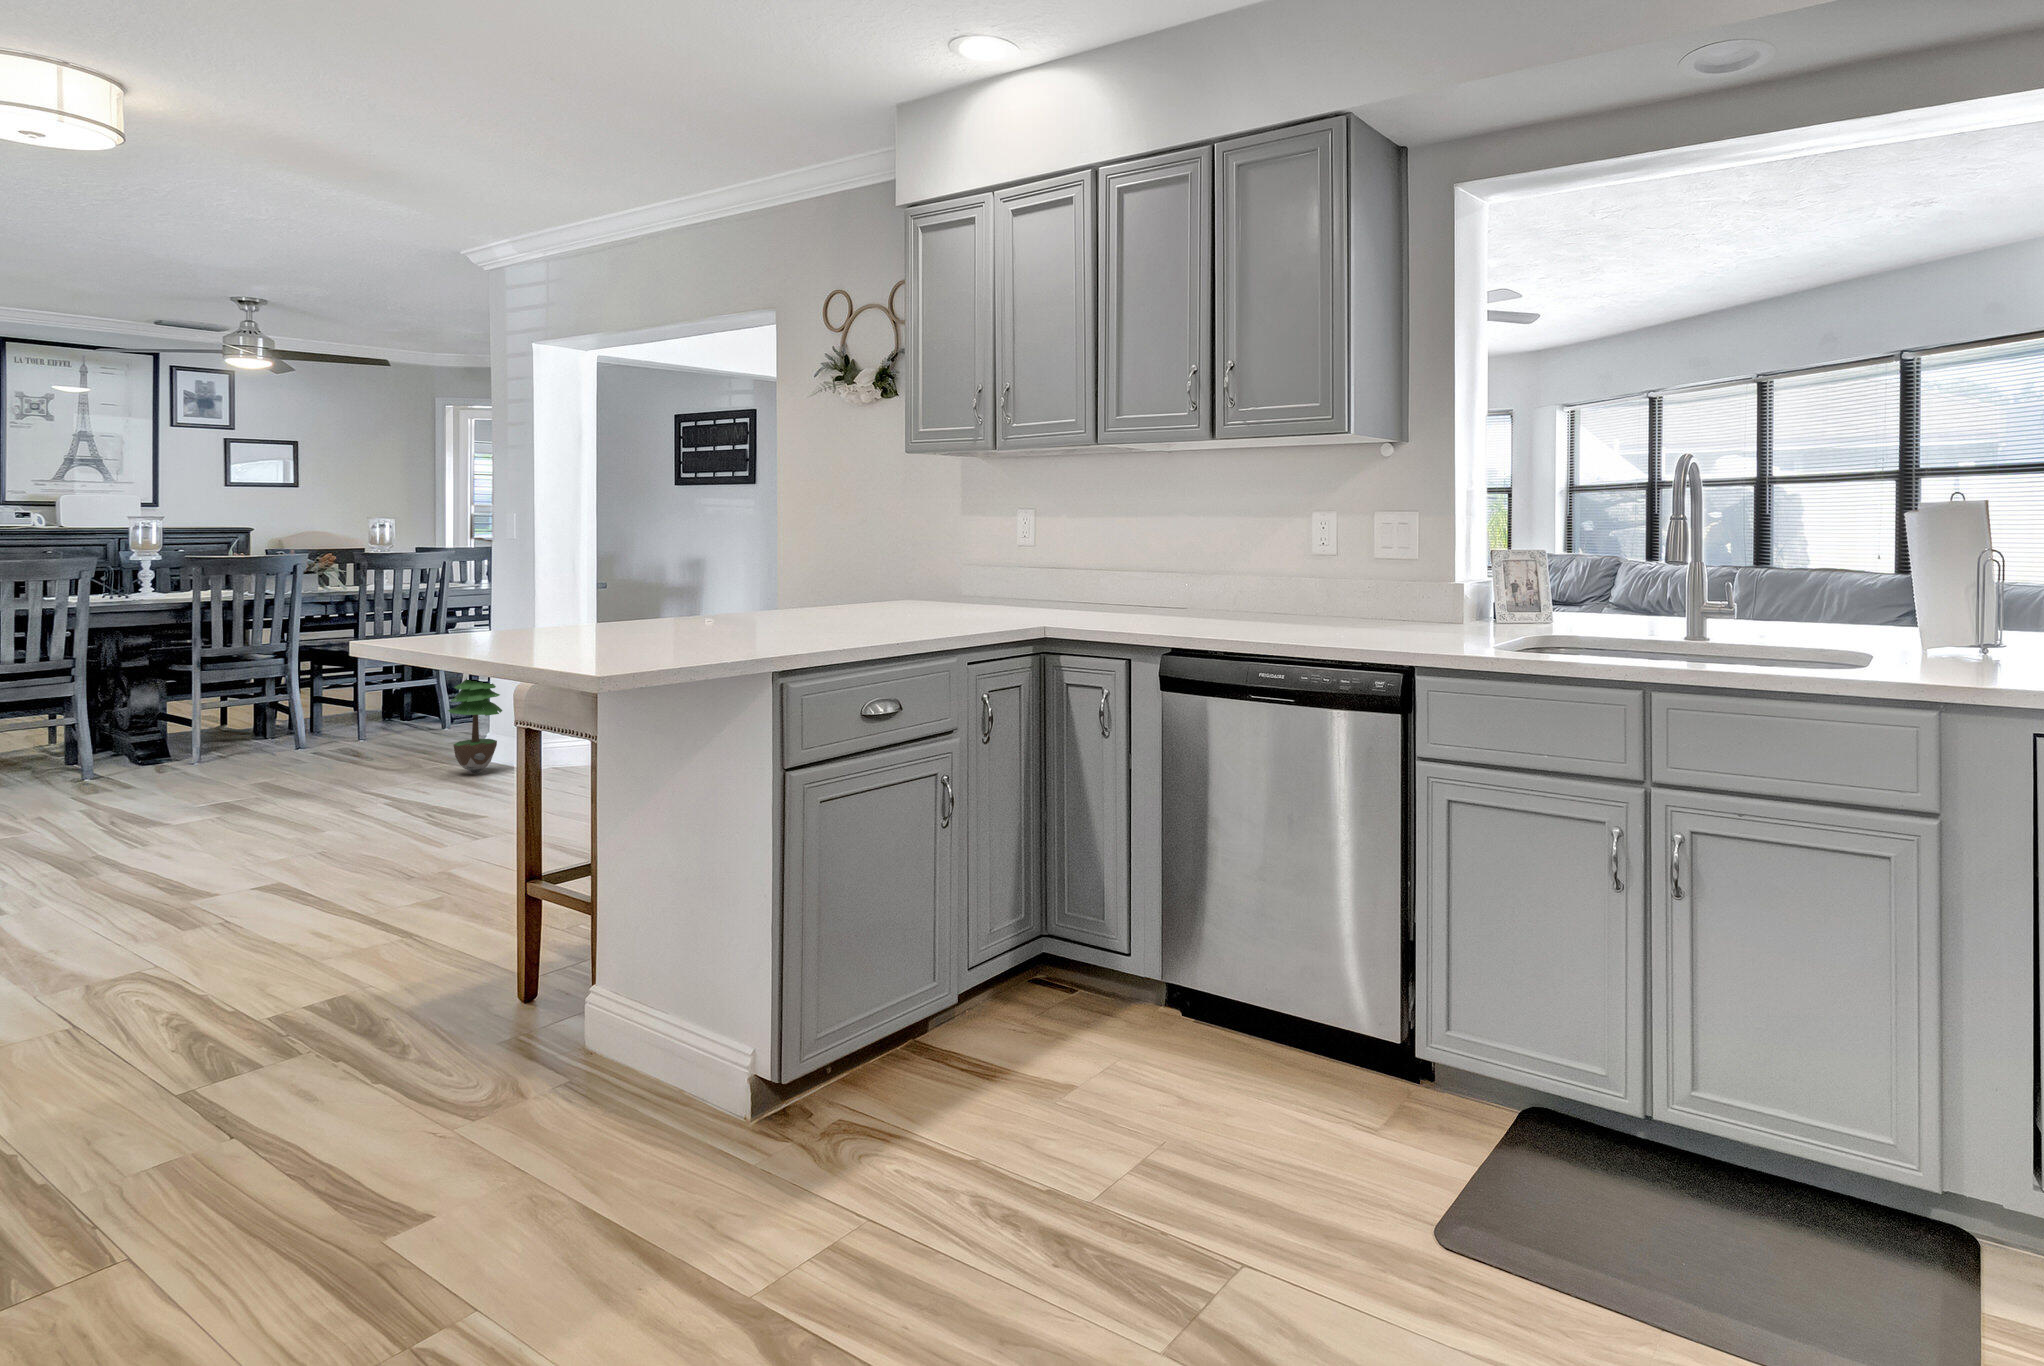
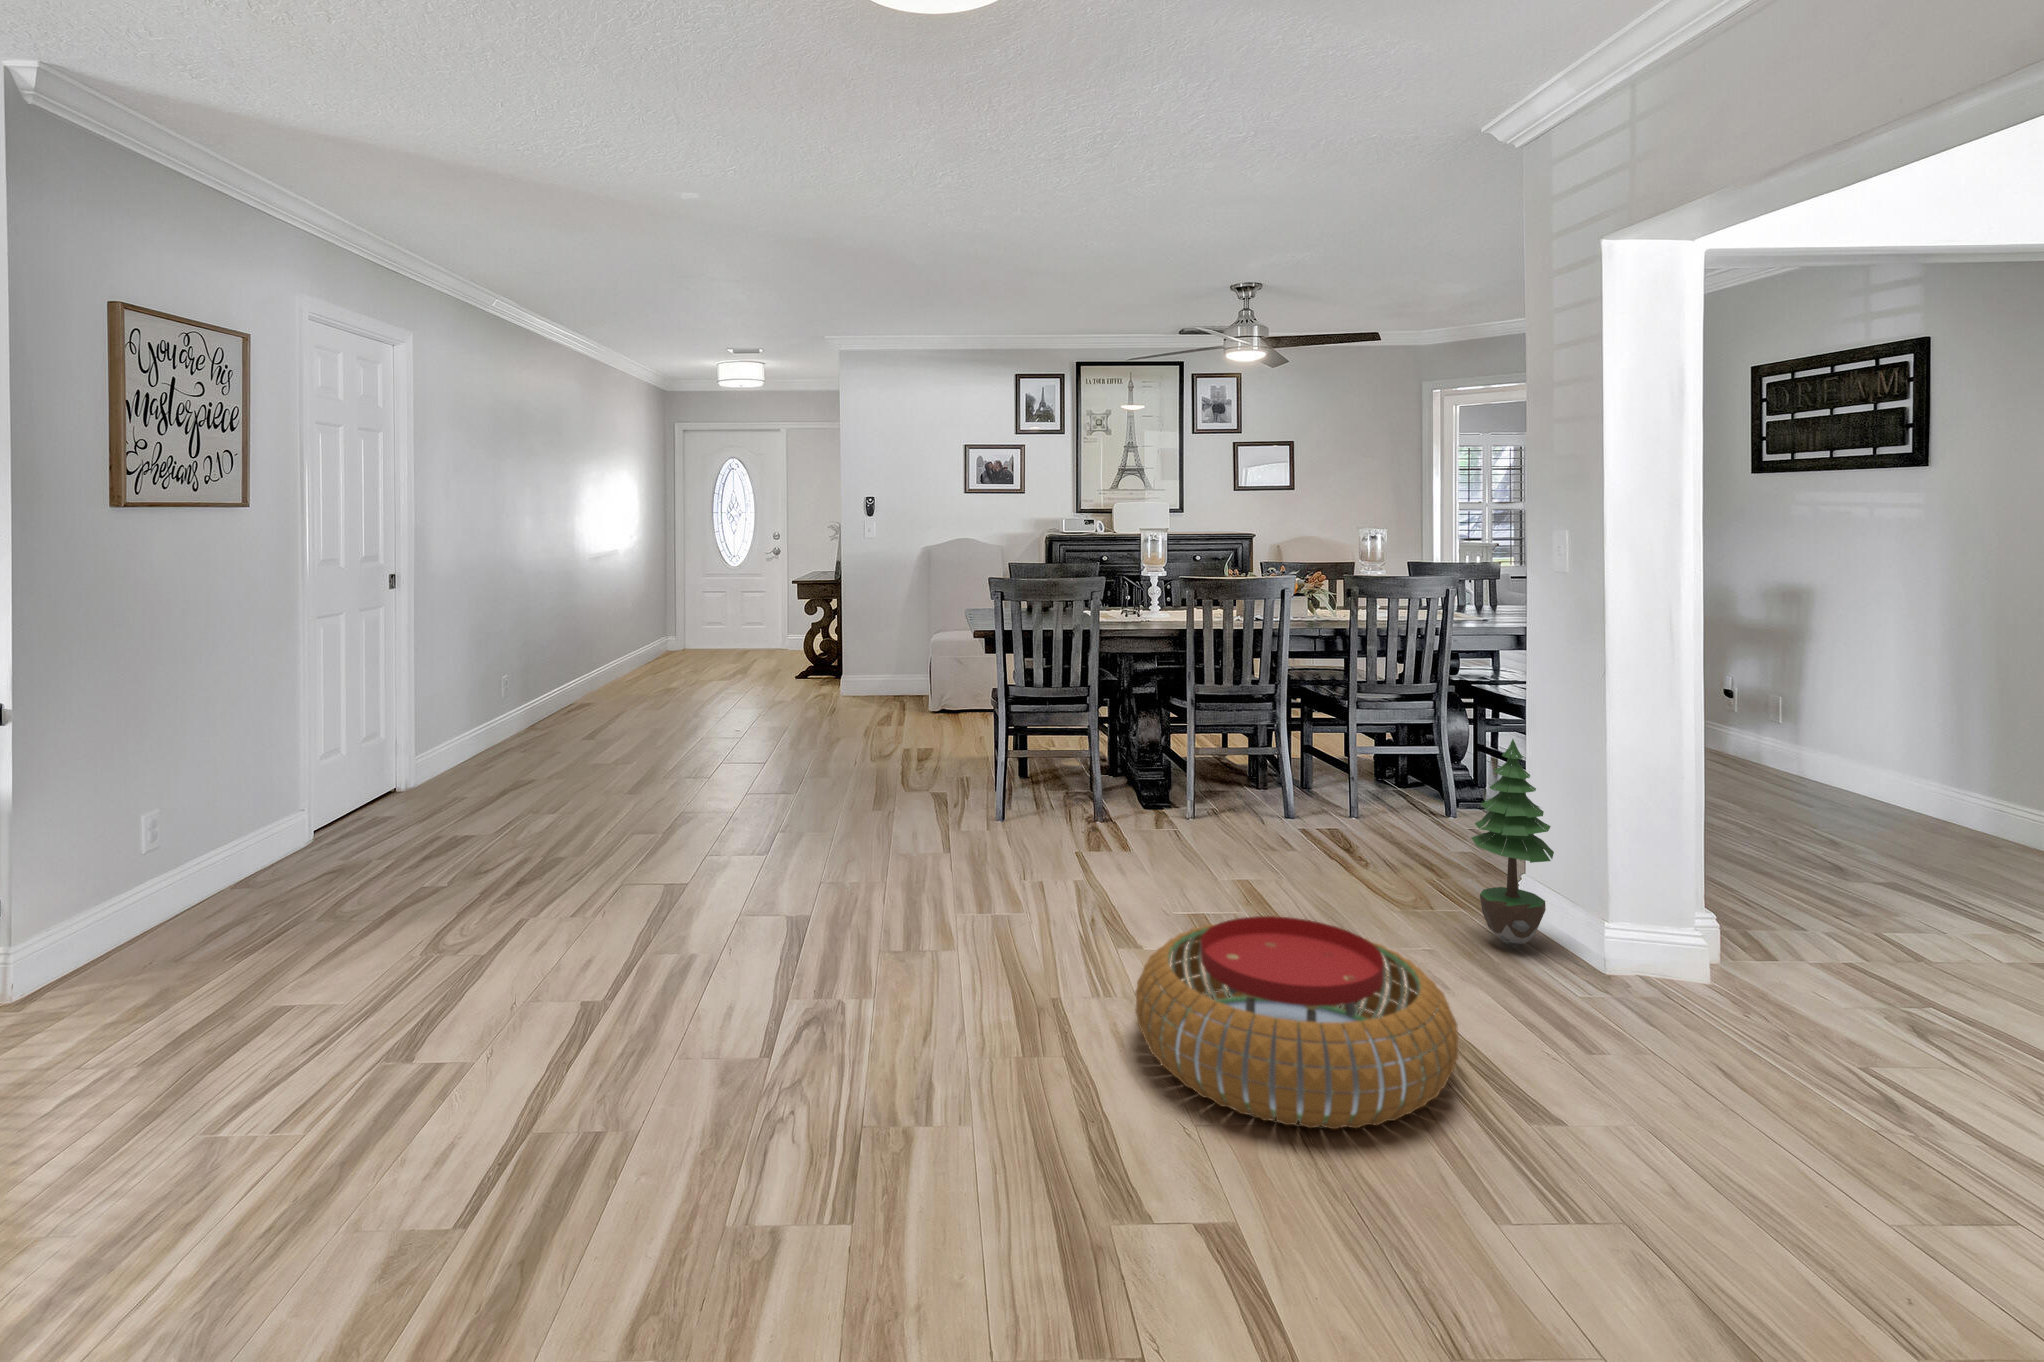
pouf: none [185,754,426,853] -> present [1135,916,1458,1129]

